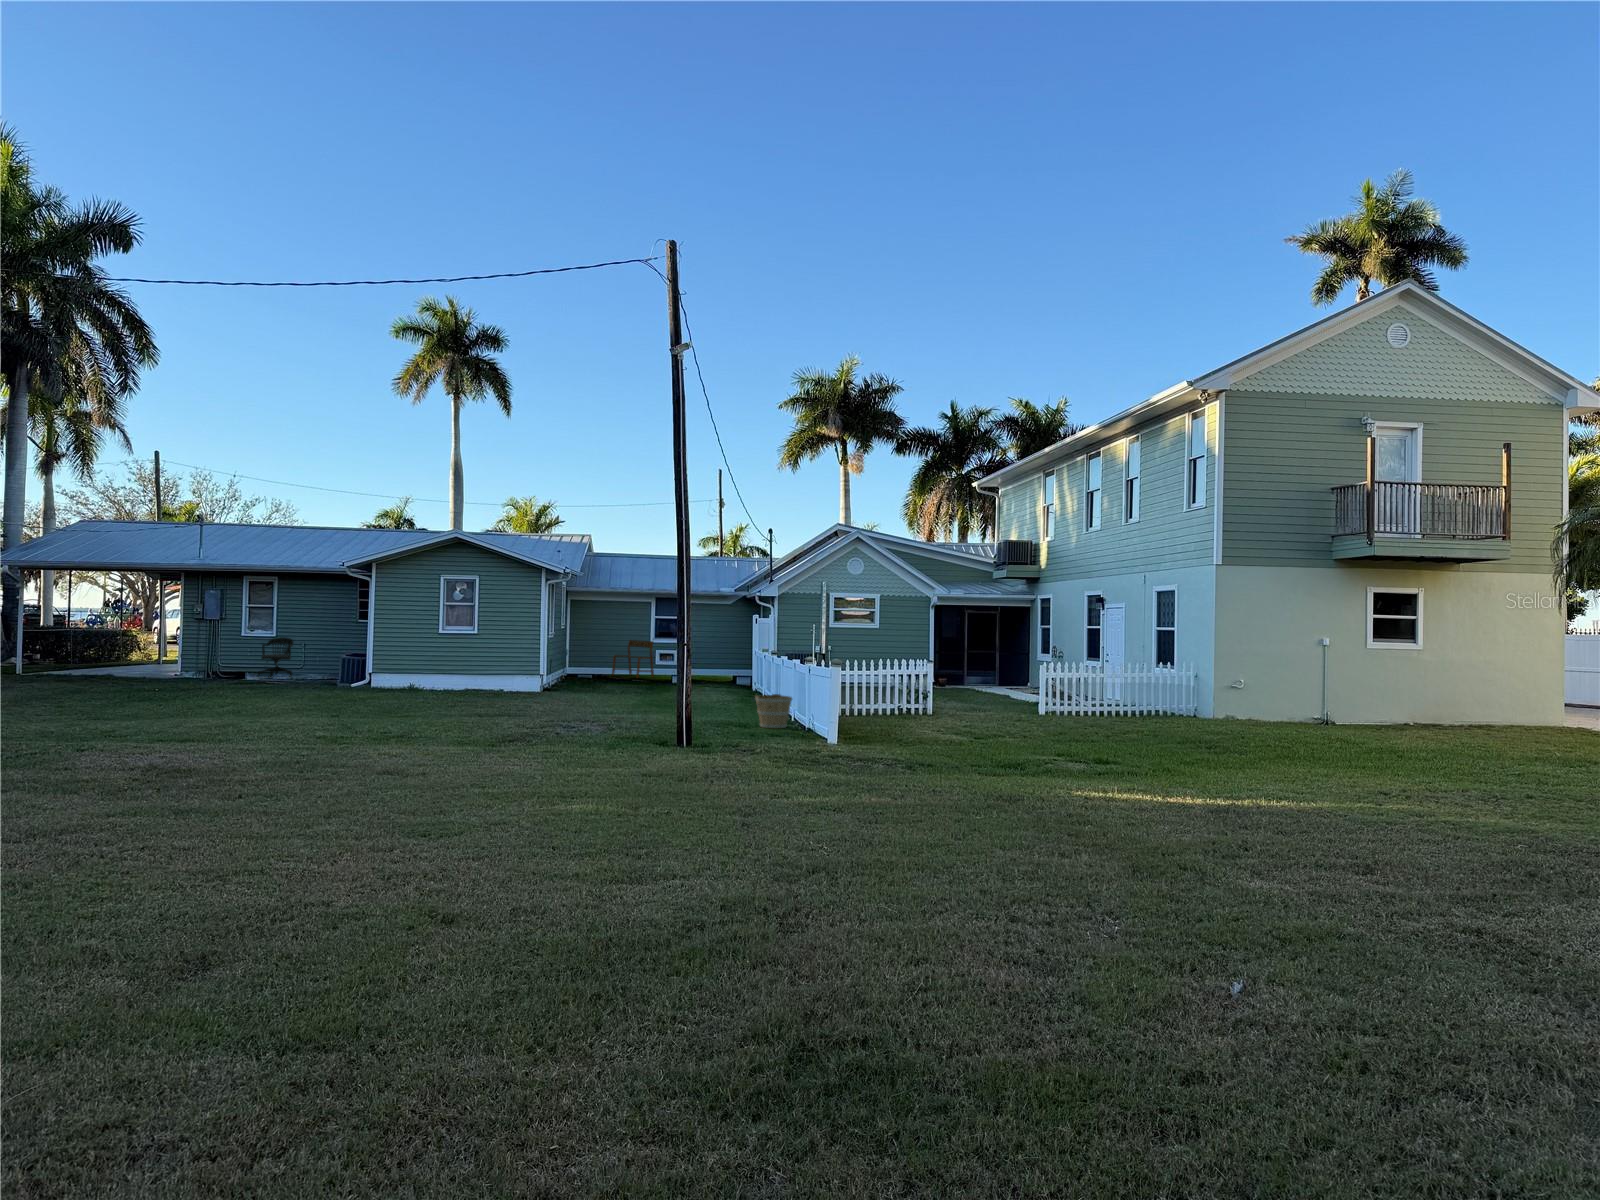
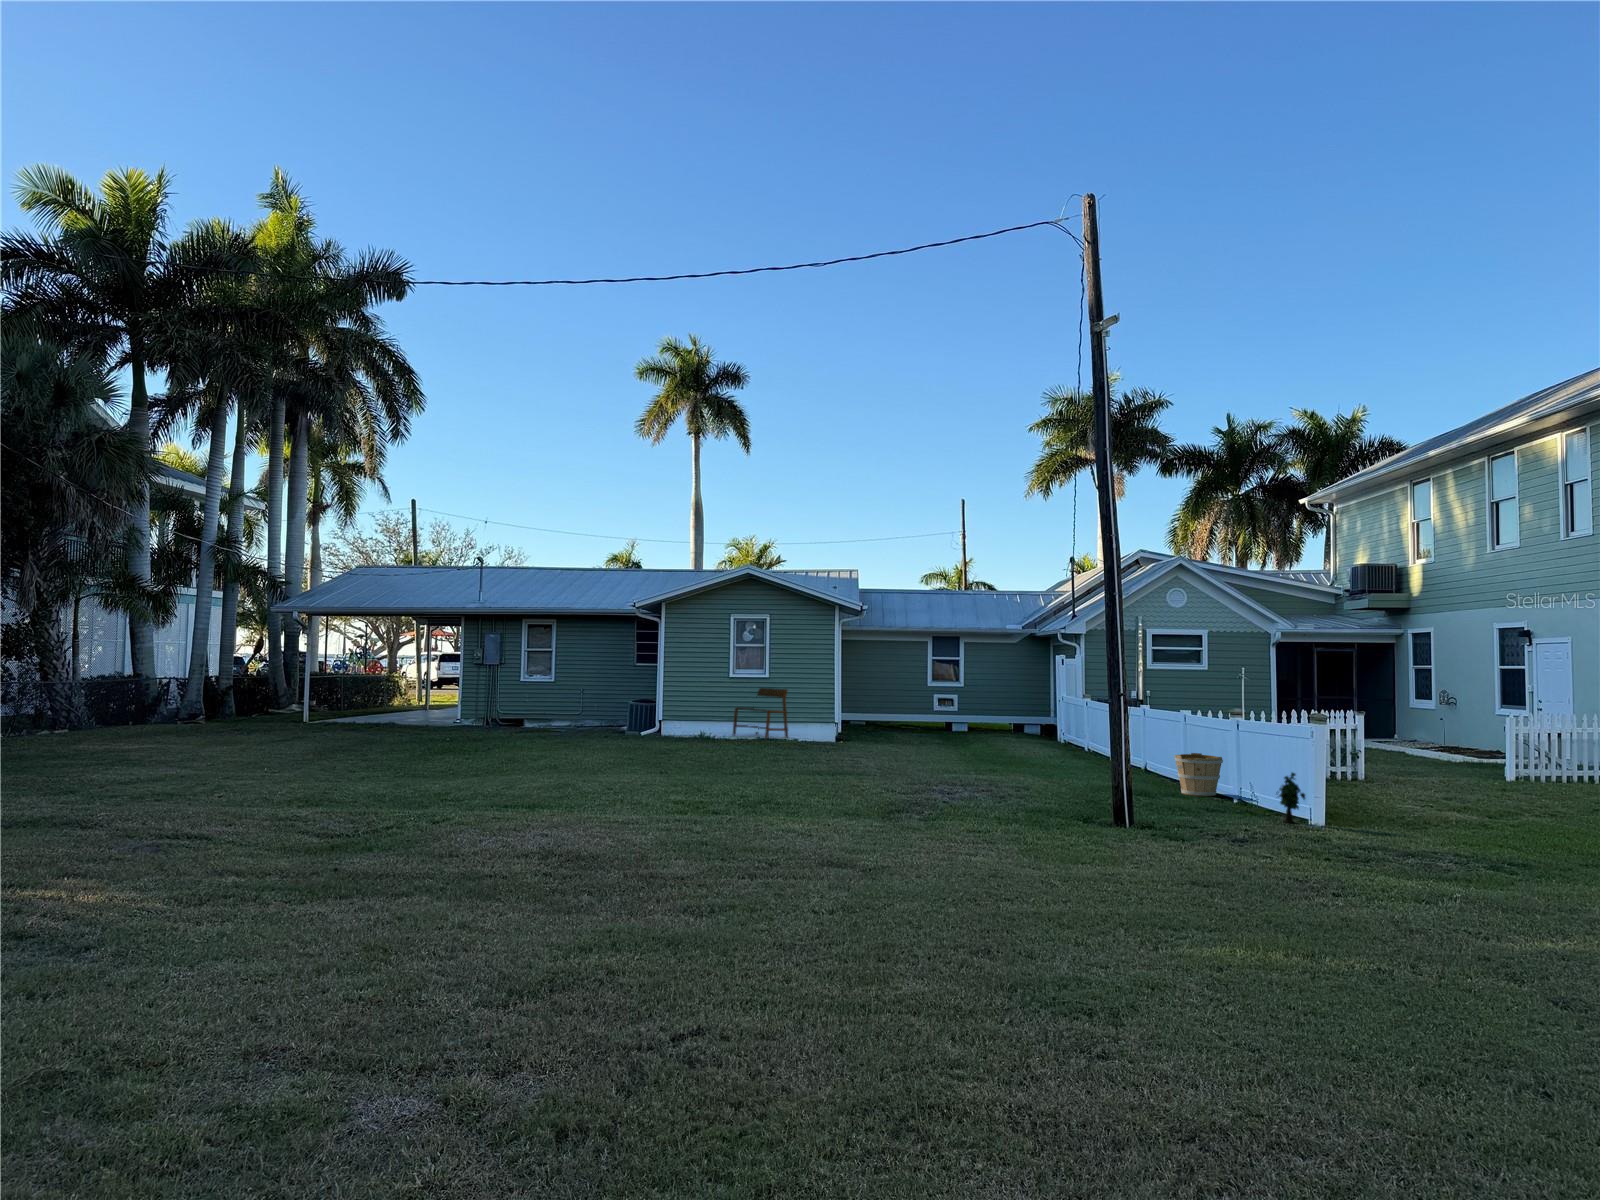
chair: present [258,637,293,677] -> none [537,683,571,725]
bench: present [612,640,654,678] -> present [732,688,788,739]
decorative plant: none [793,705,814,745] -> present [1278,773,1305,823]

